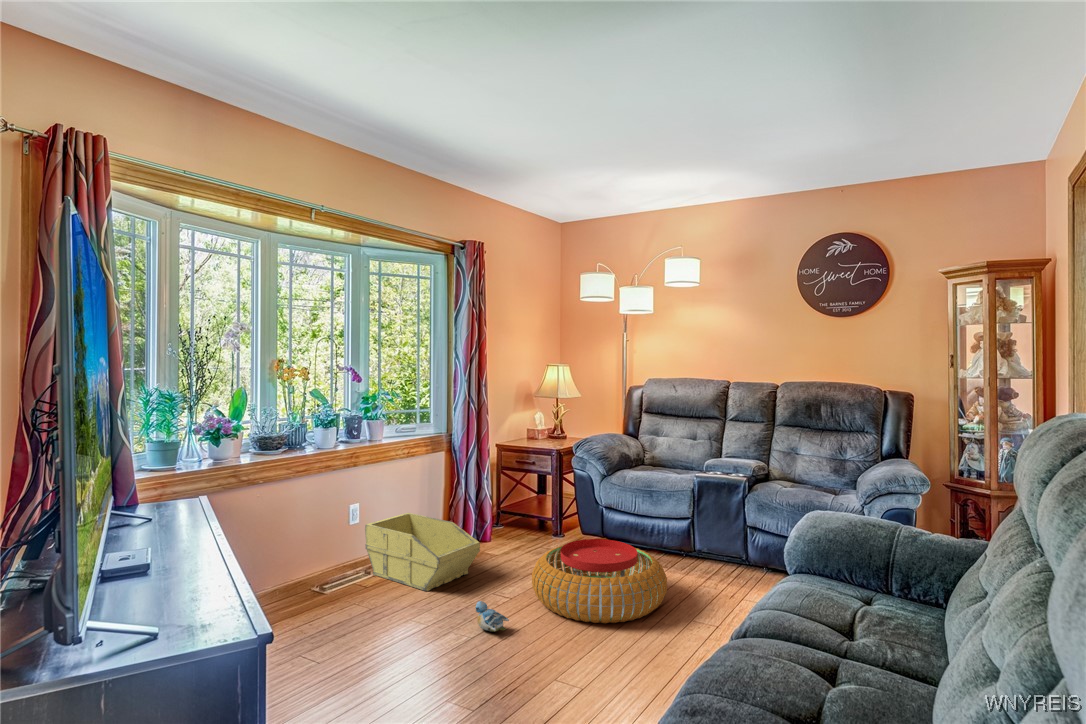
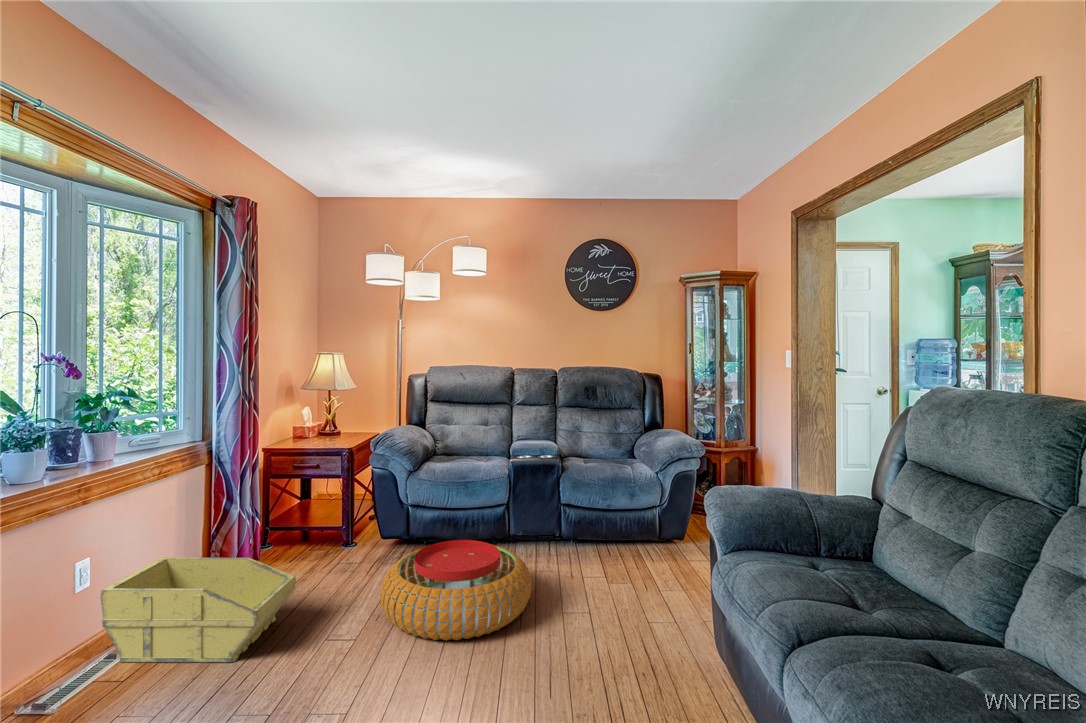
plush toy: present [475,601,509,632] -> none [345,654,394,690]

